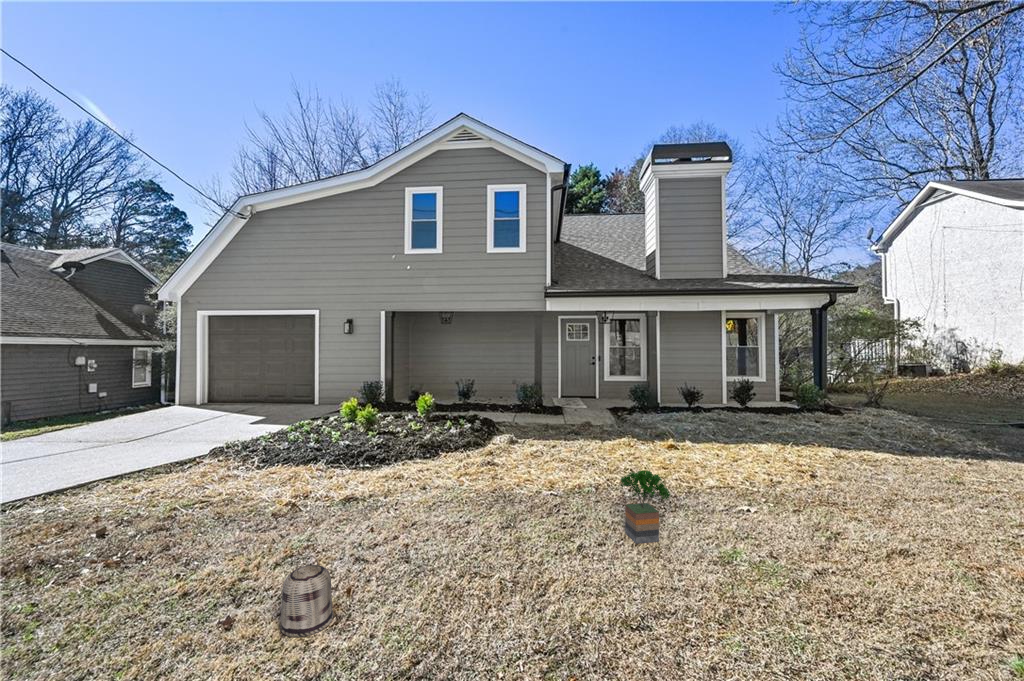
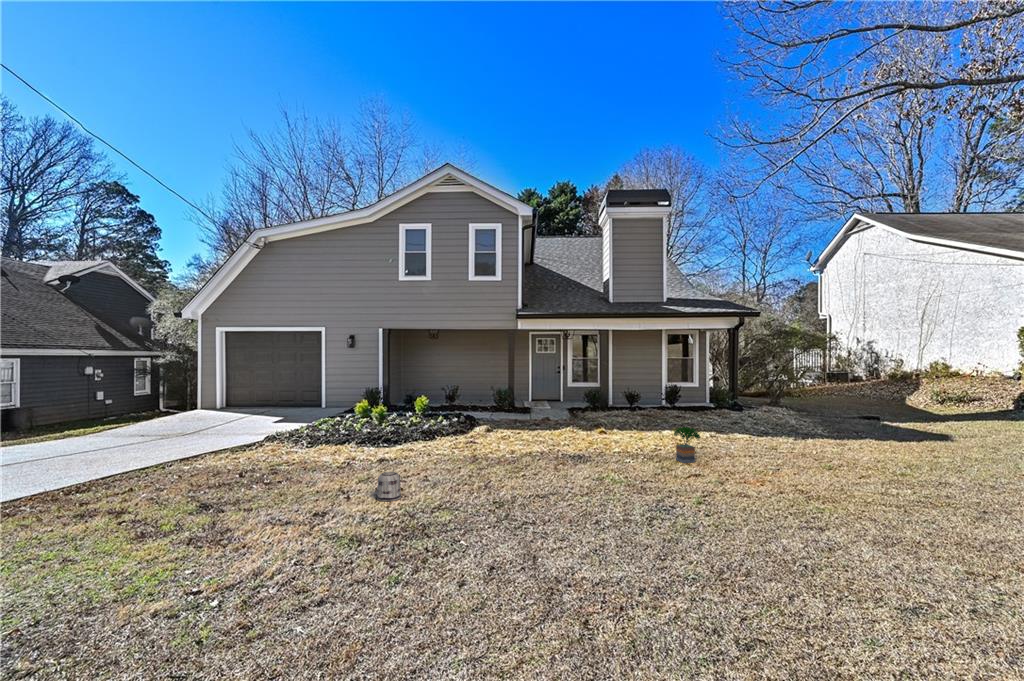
potted tree: present [621,470,670,544] -> present [674,427,700,463]

